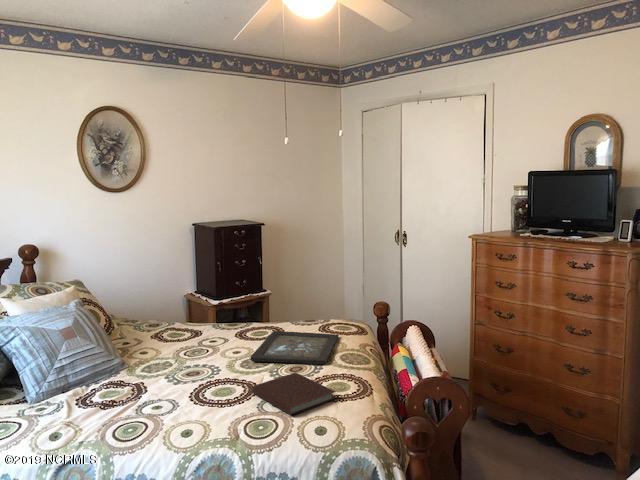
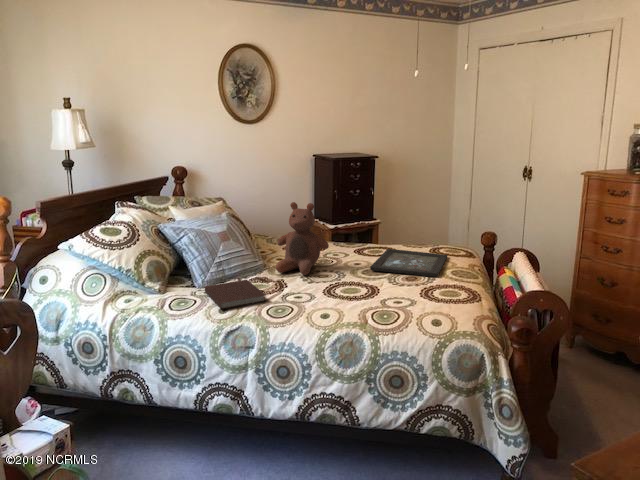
stuffed bear: none [136,286,201,374] -> present [276,202,329,275]
notebook: present [252,373,336,416] -> present [205,280,266,310]

